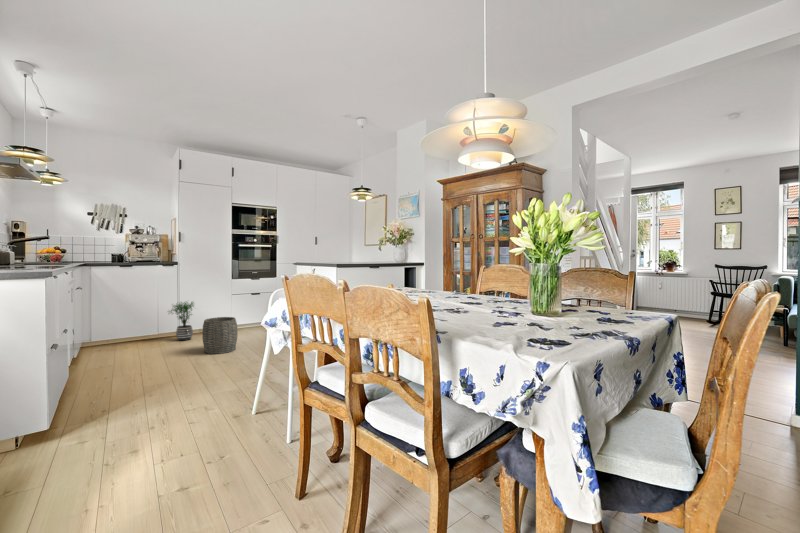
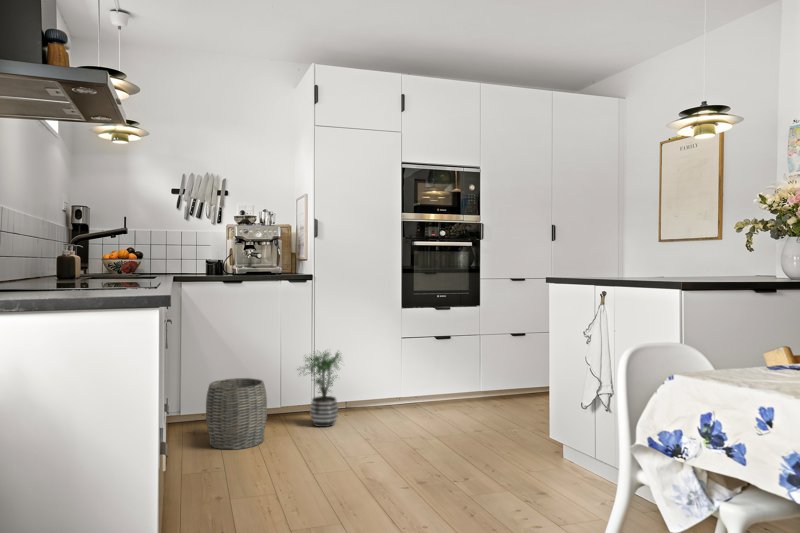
woven basket: present [202,317,238,354] -> present [206,378,267,449]

